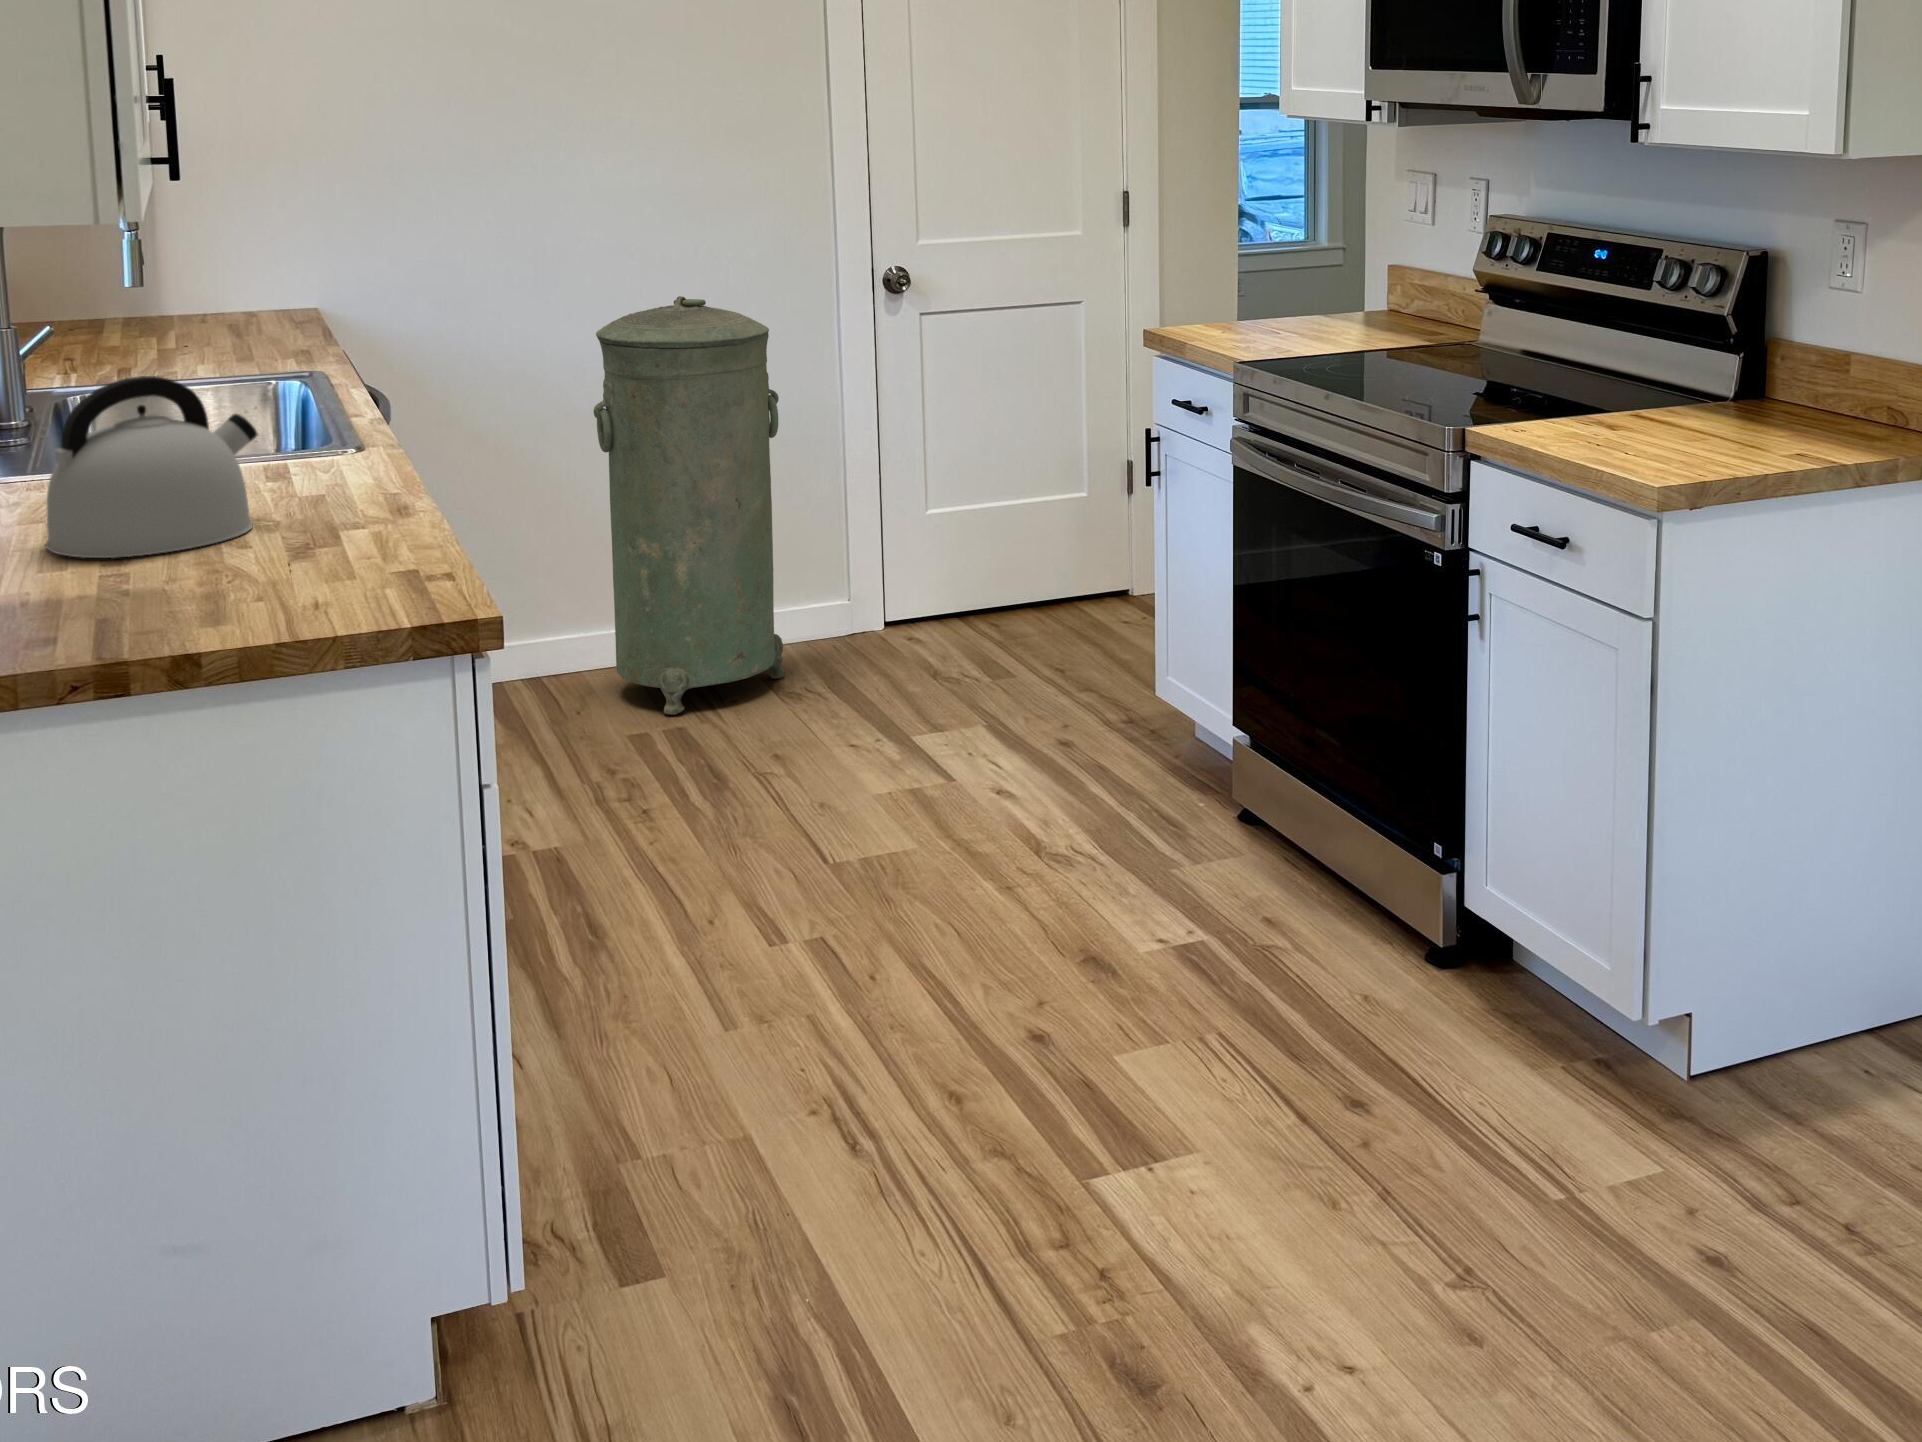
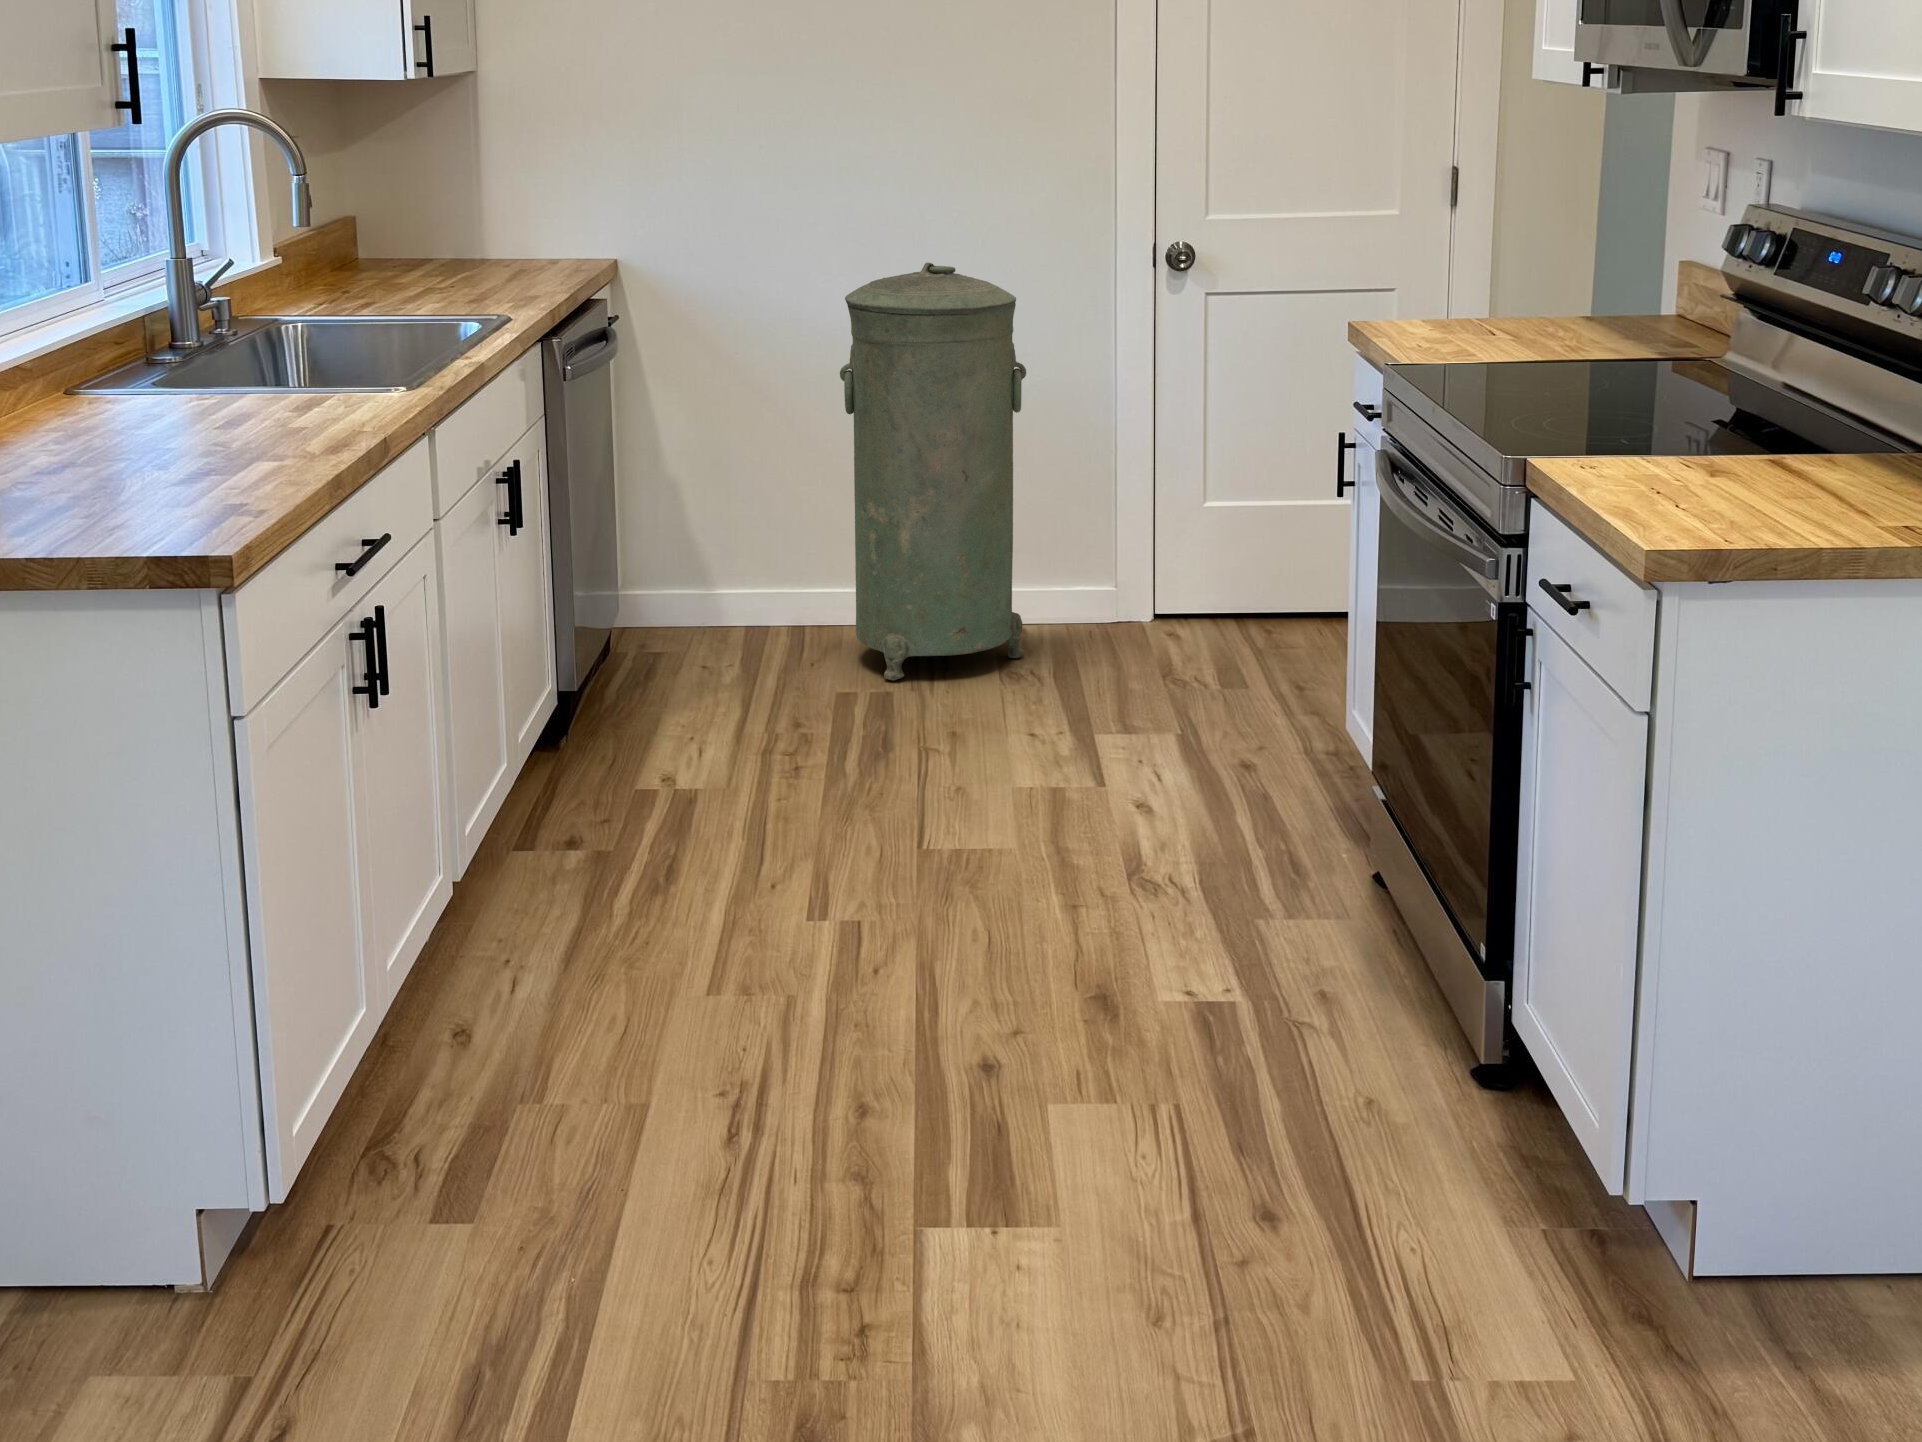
kettle: present [46,376,258,558] -> none [50,304,242,465]

